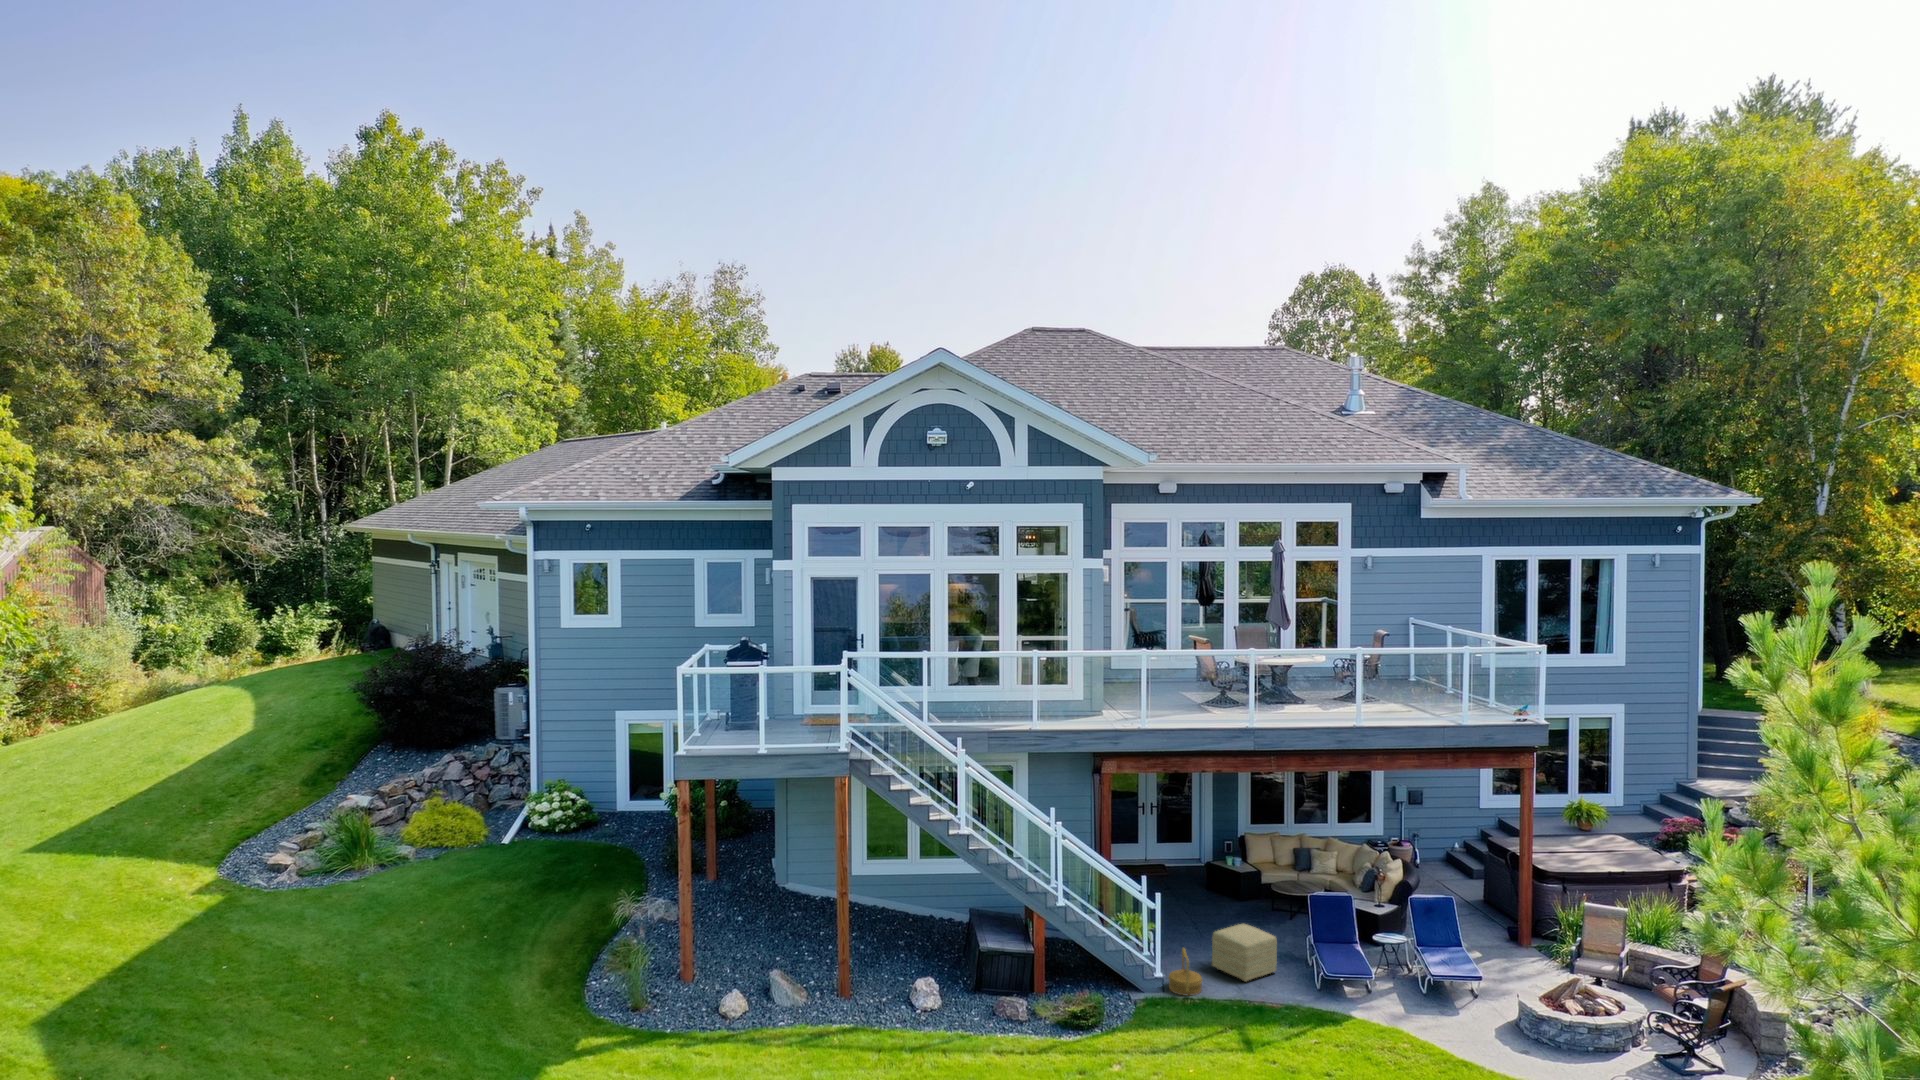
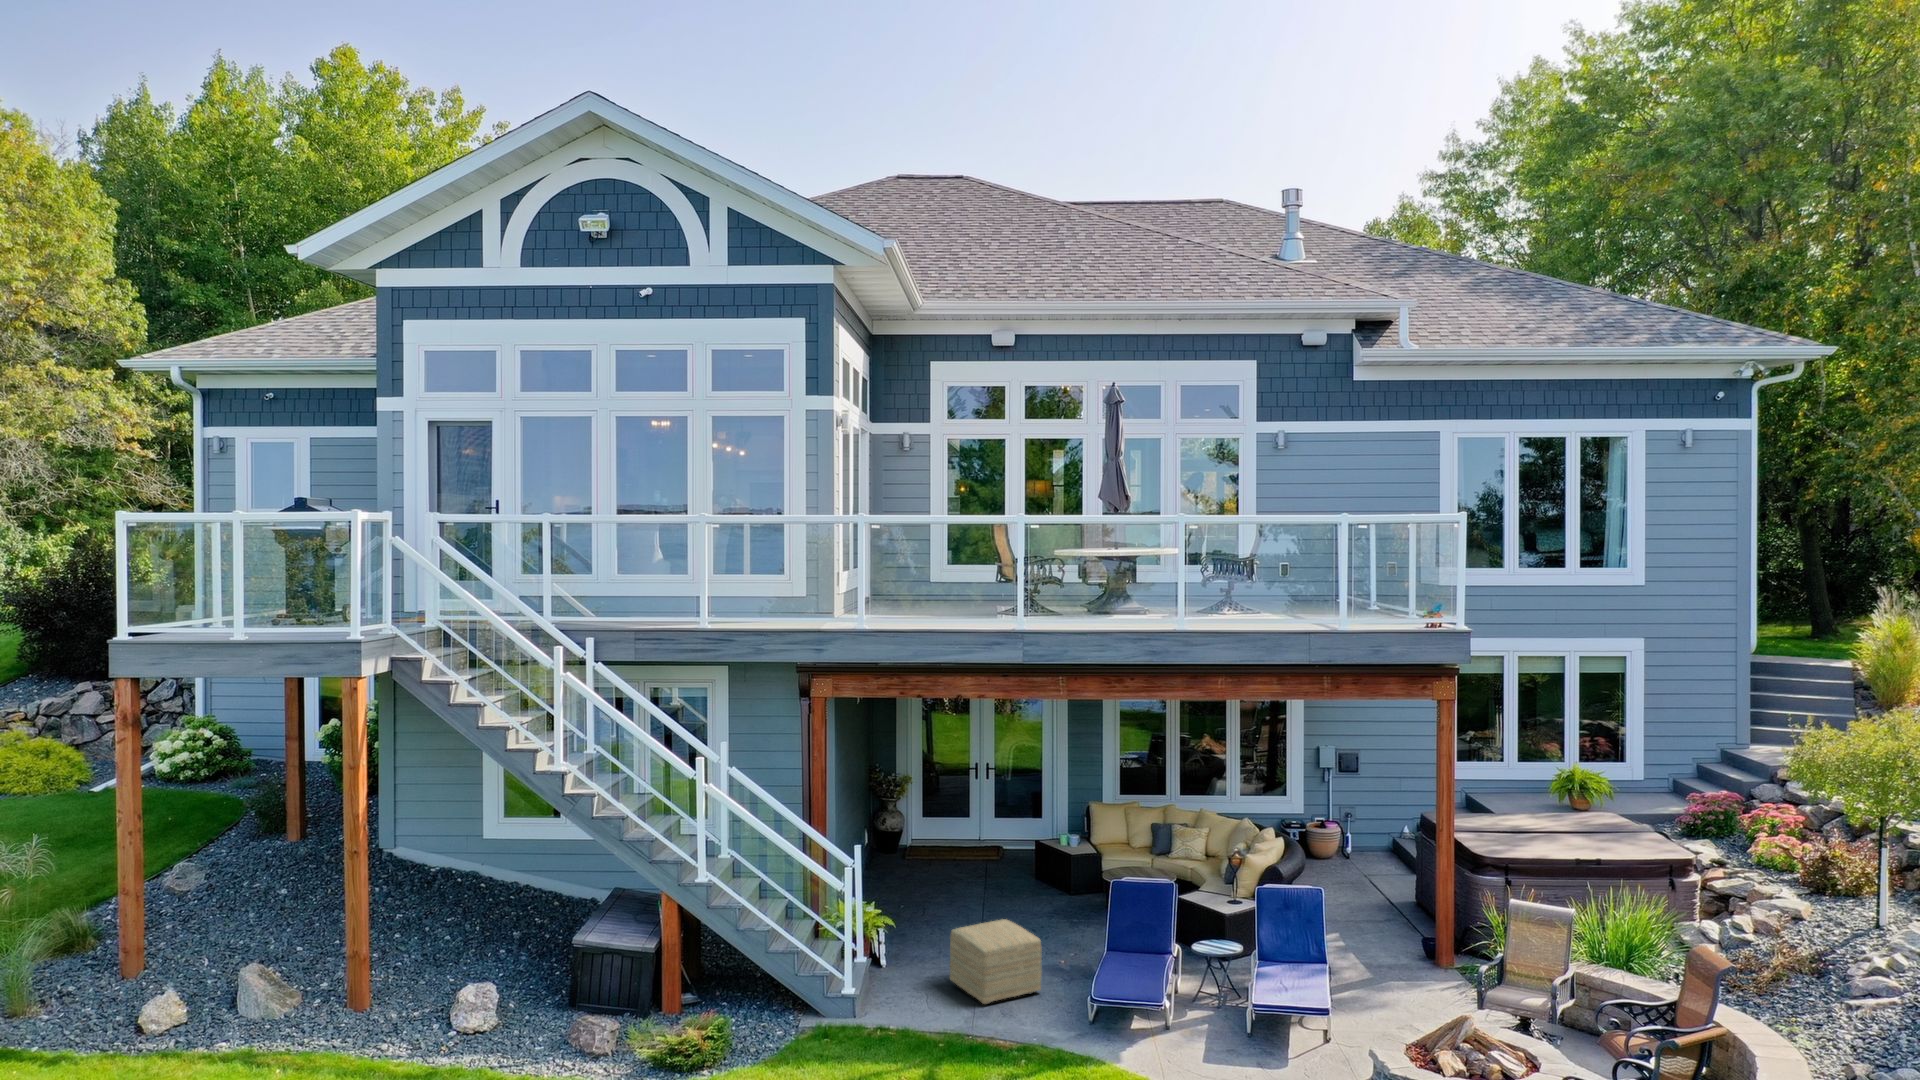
woven basket: present [1168,948,1202,995] -> none [862,950,913,1023]

